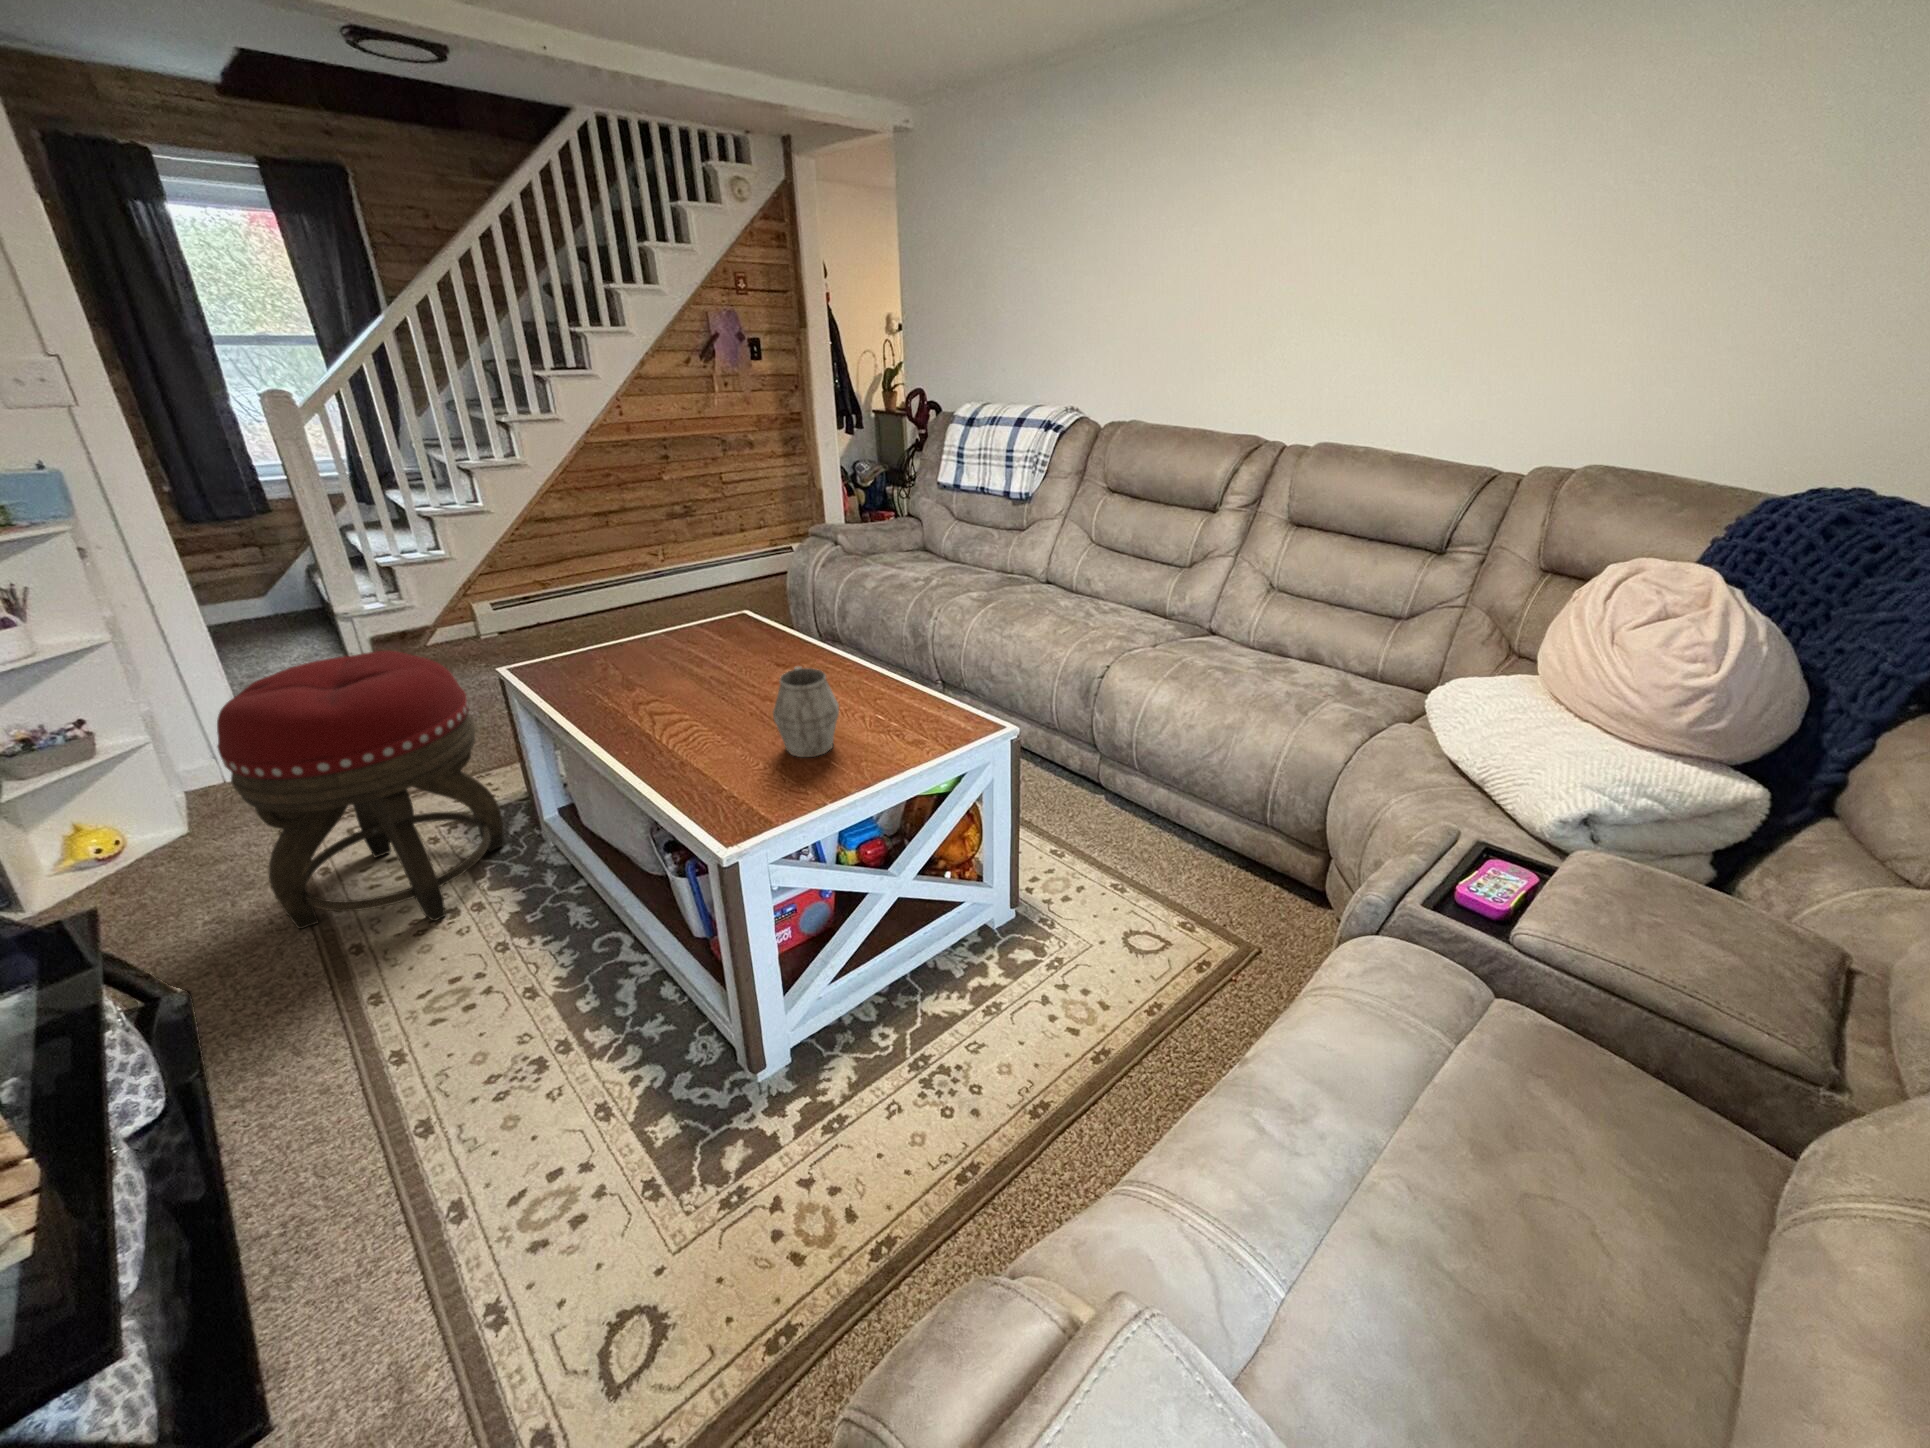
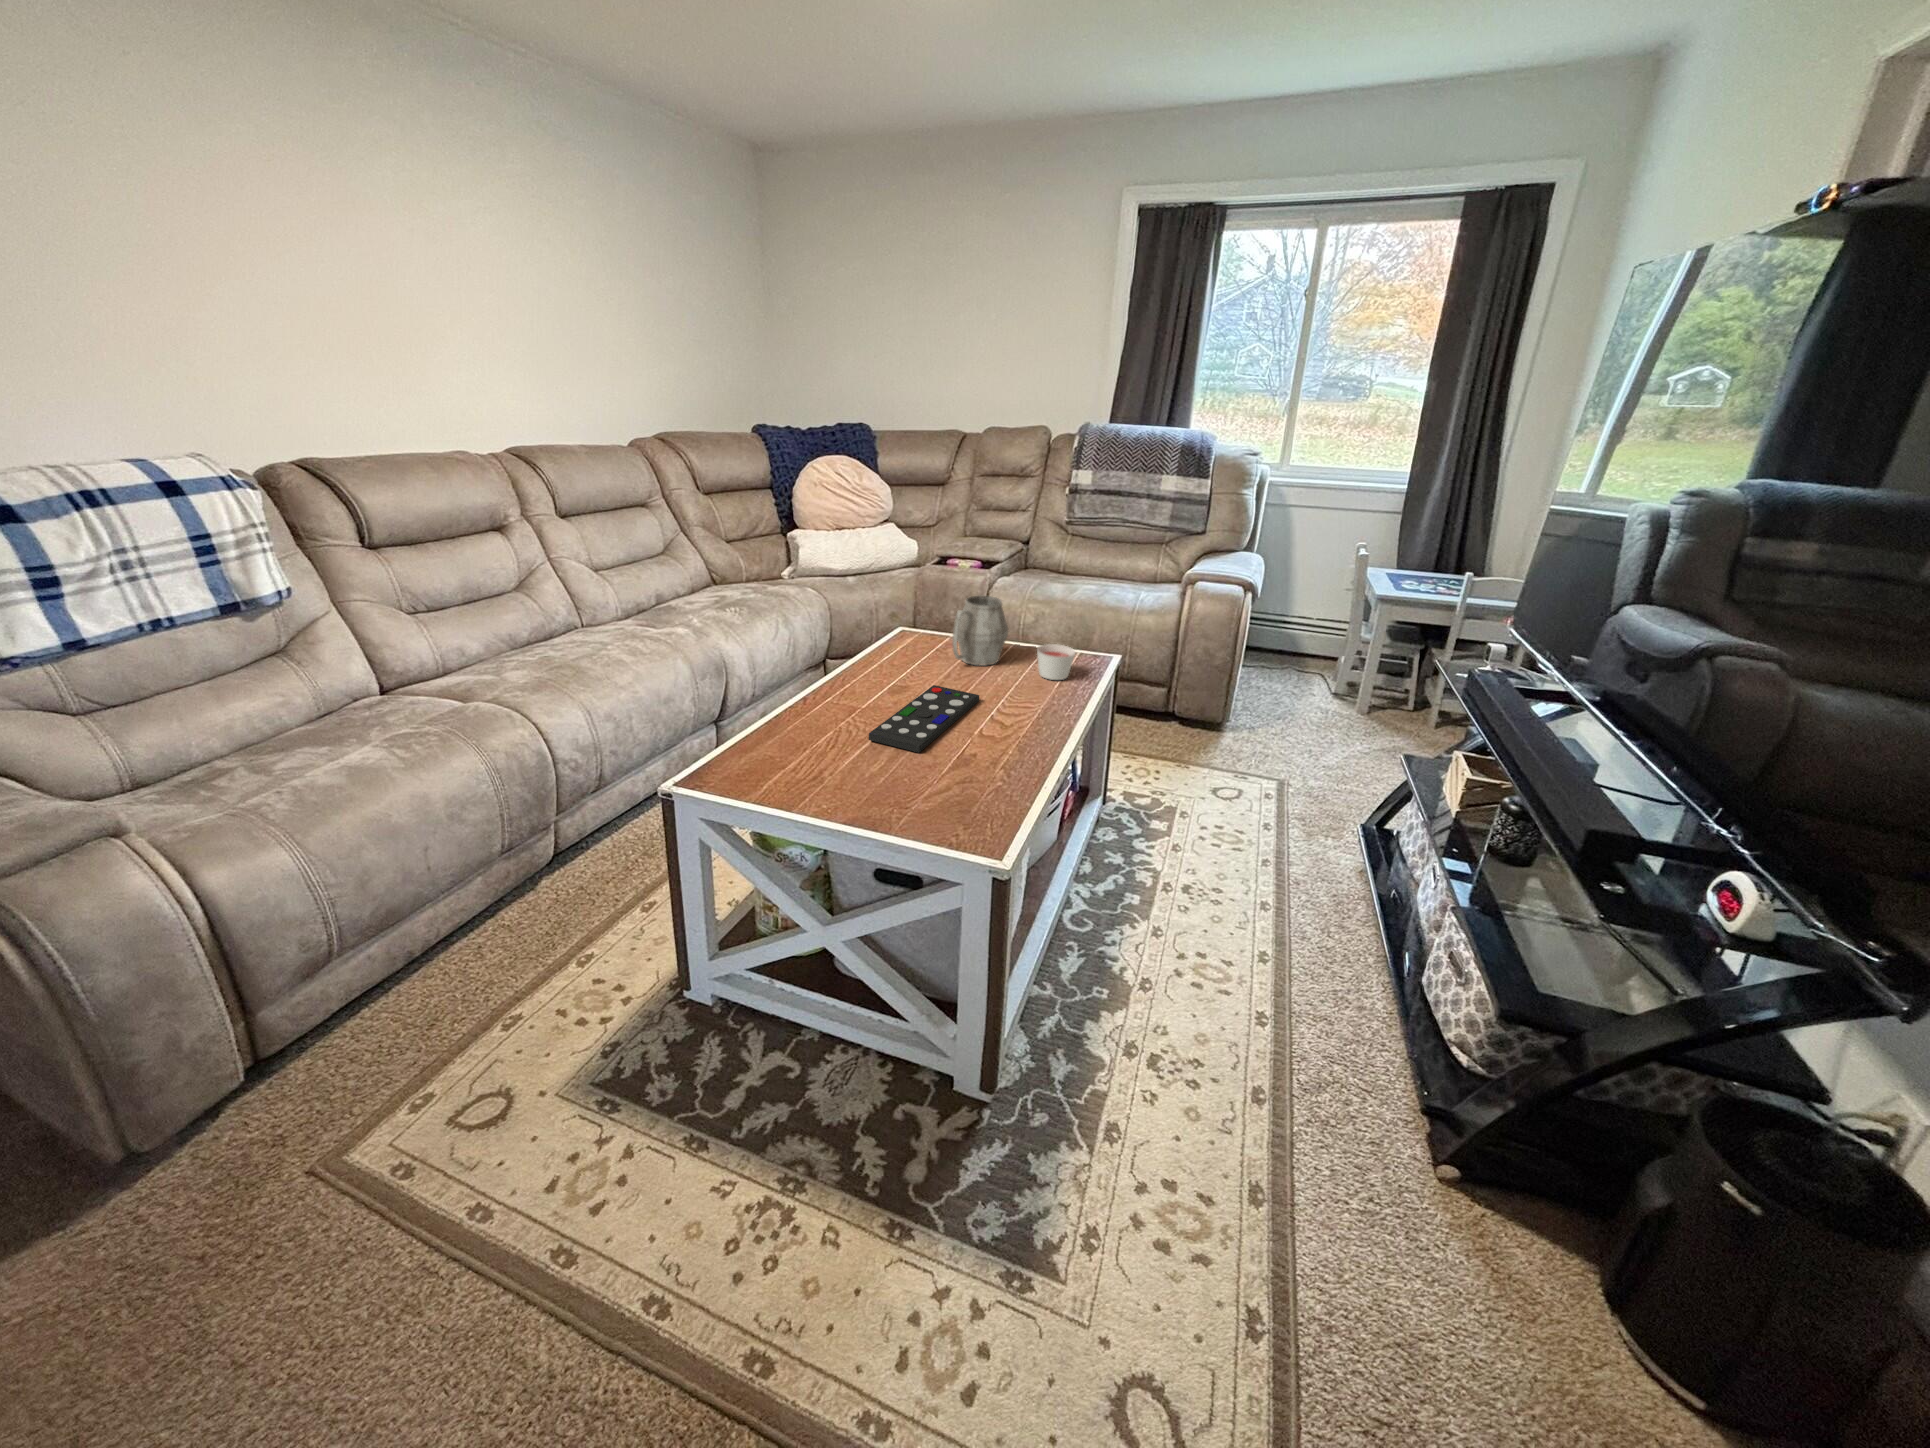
footstool: present [217,651,504,929] -> none [1034,821,1376,1284]
remote control: none [667,660,765,720] -> present [869,685,979,753]
candle: none [680,732,732,781] -> present [1037,644,1075,680]

